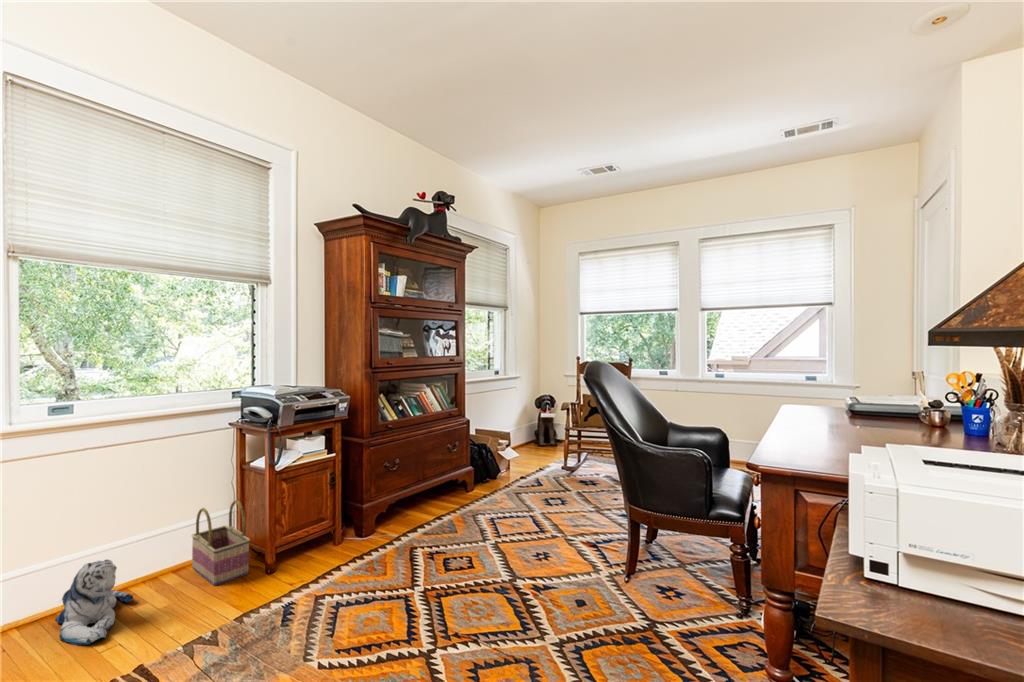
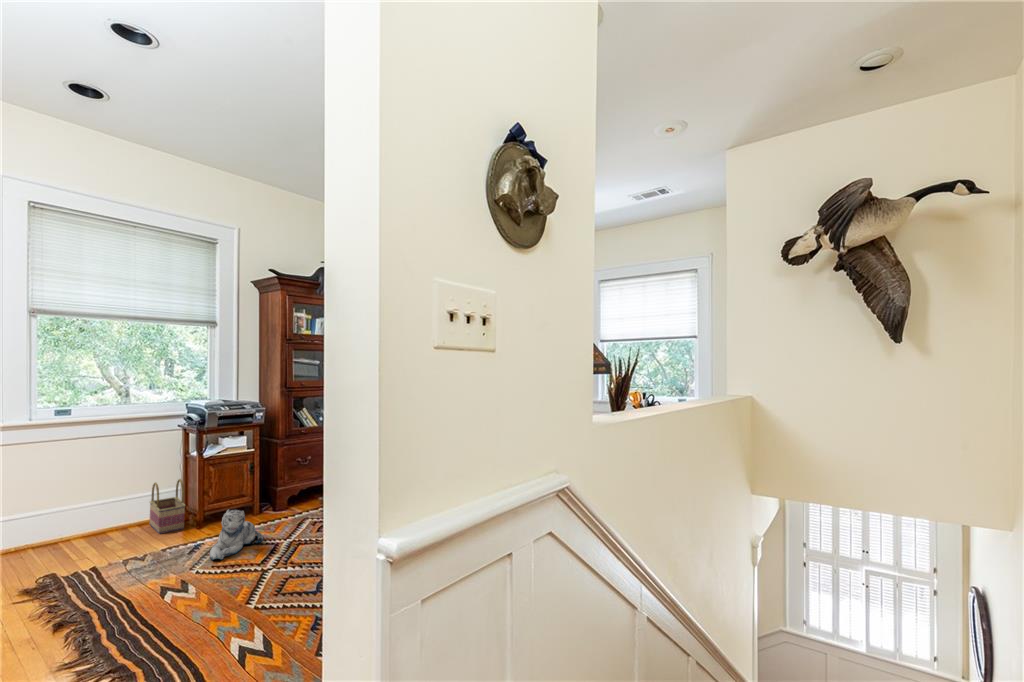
plush toy: present [55,560,133,645] -> present [210,510,263,560]

